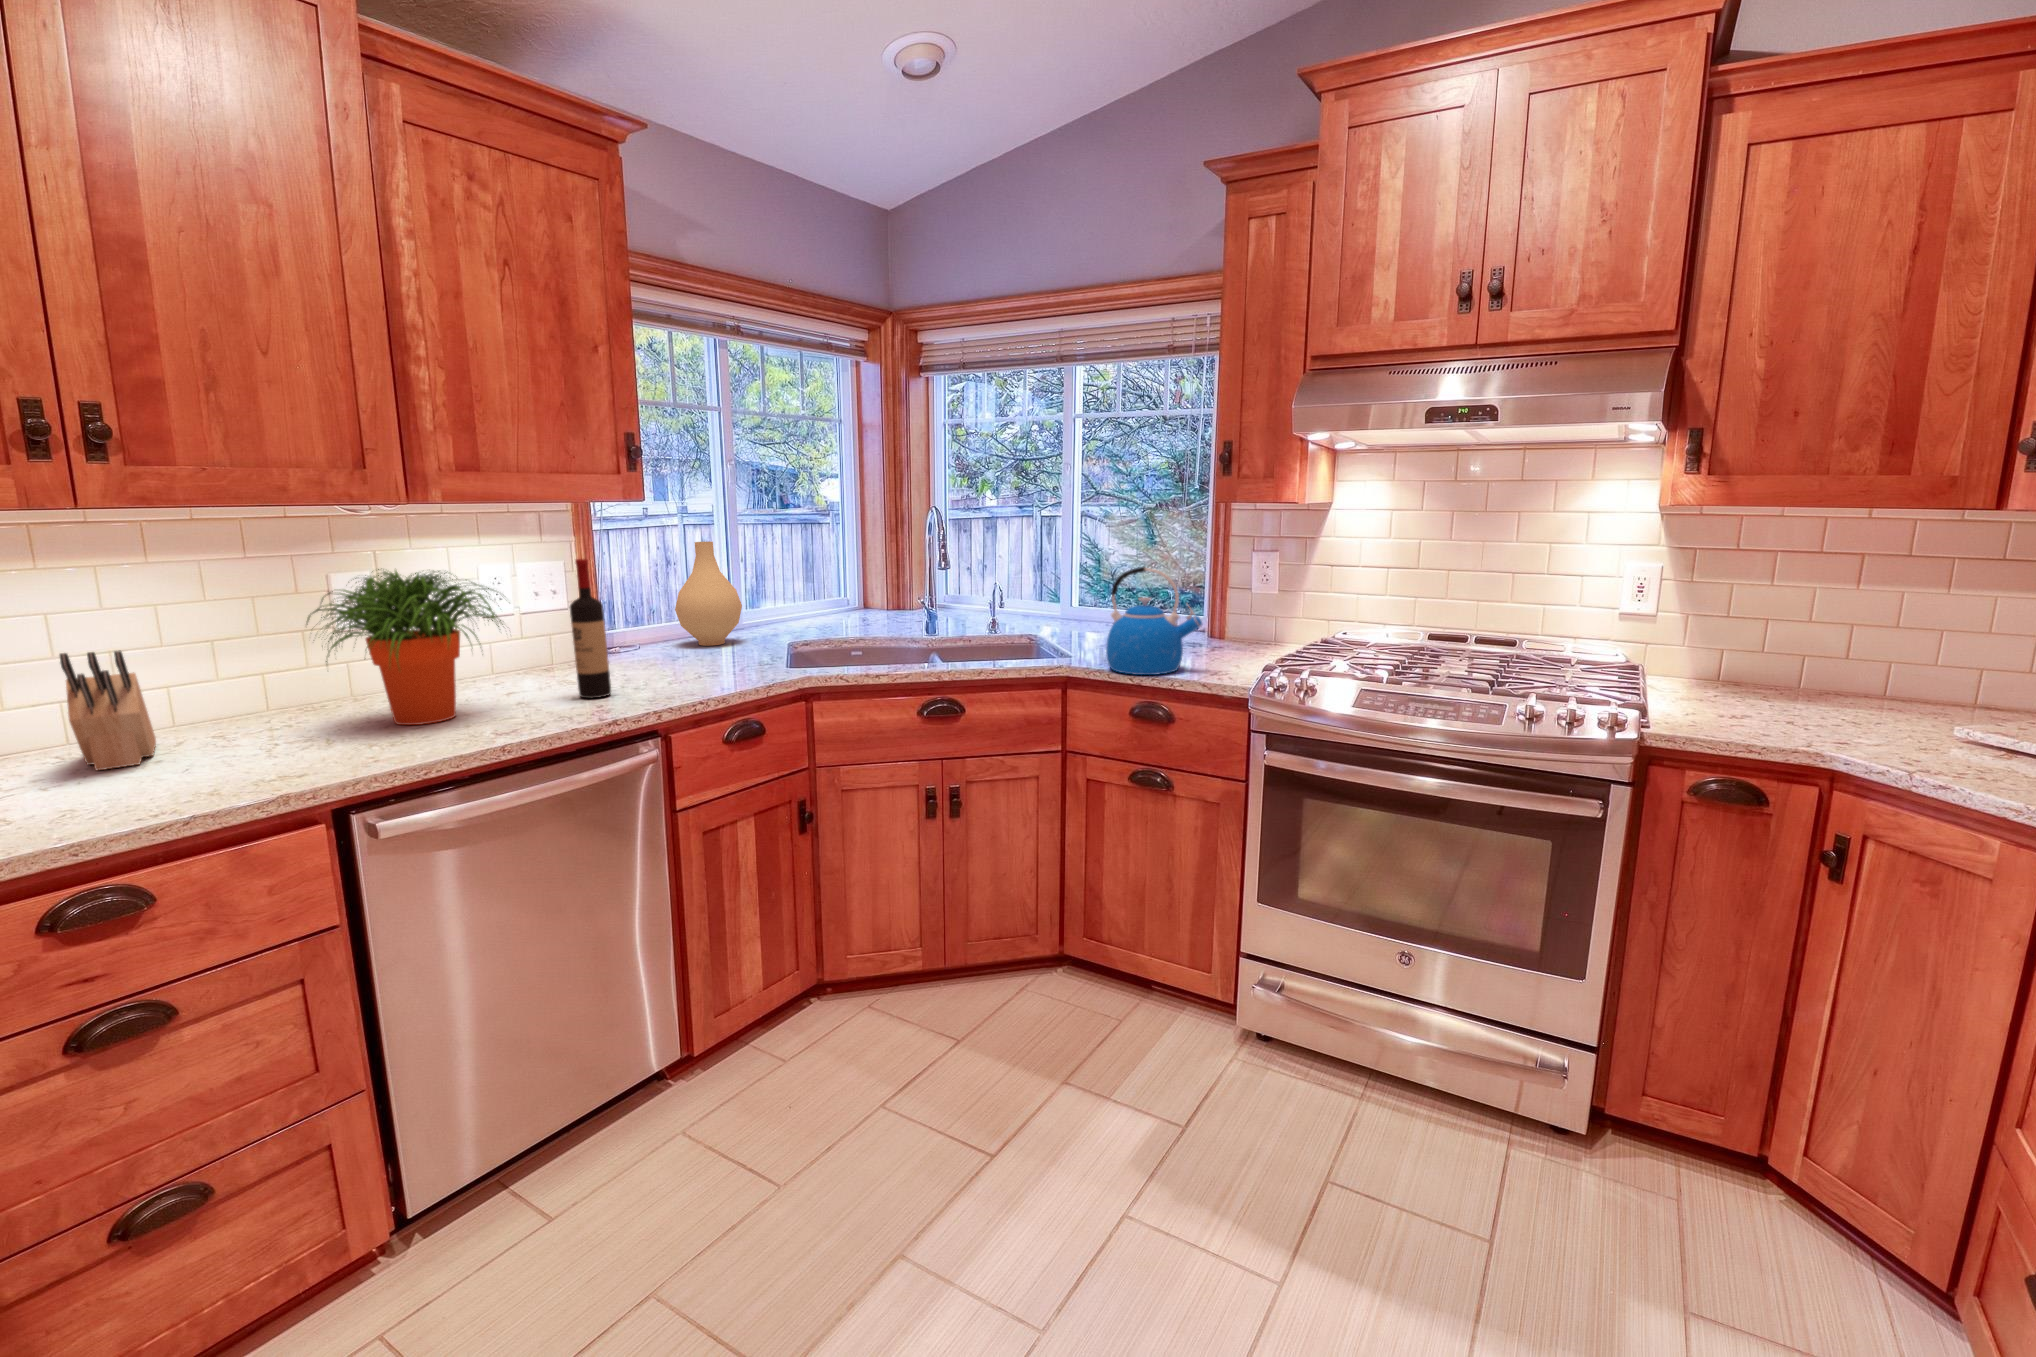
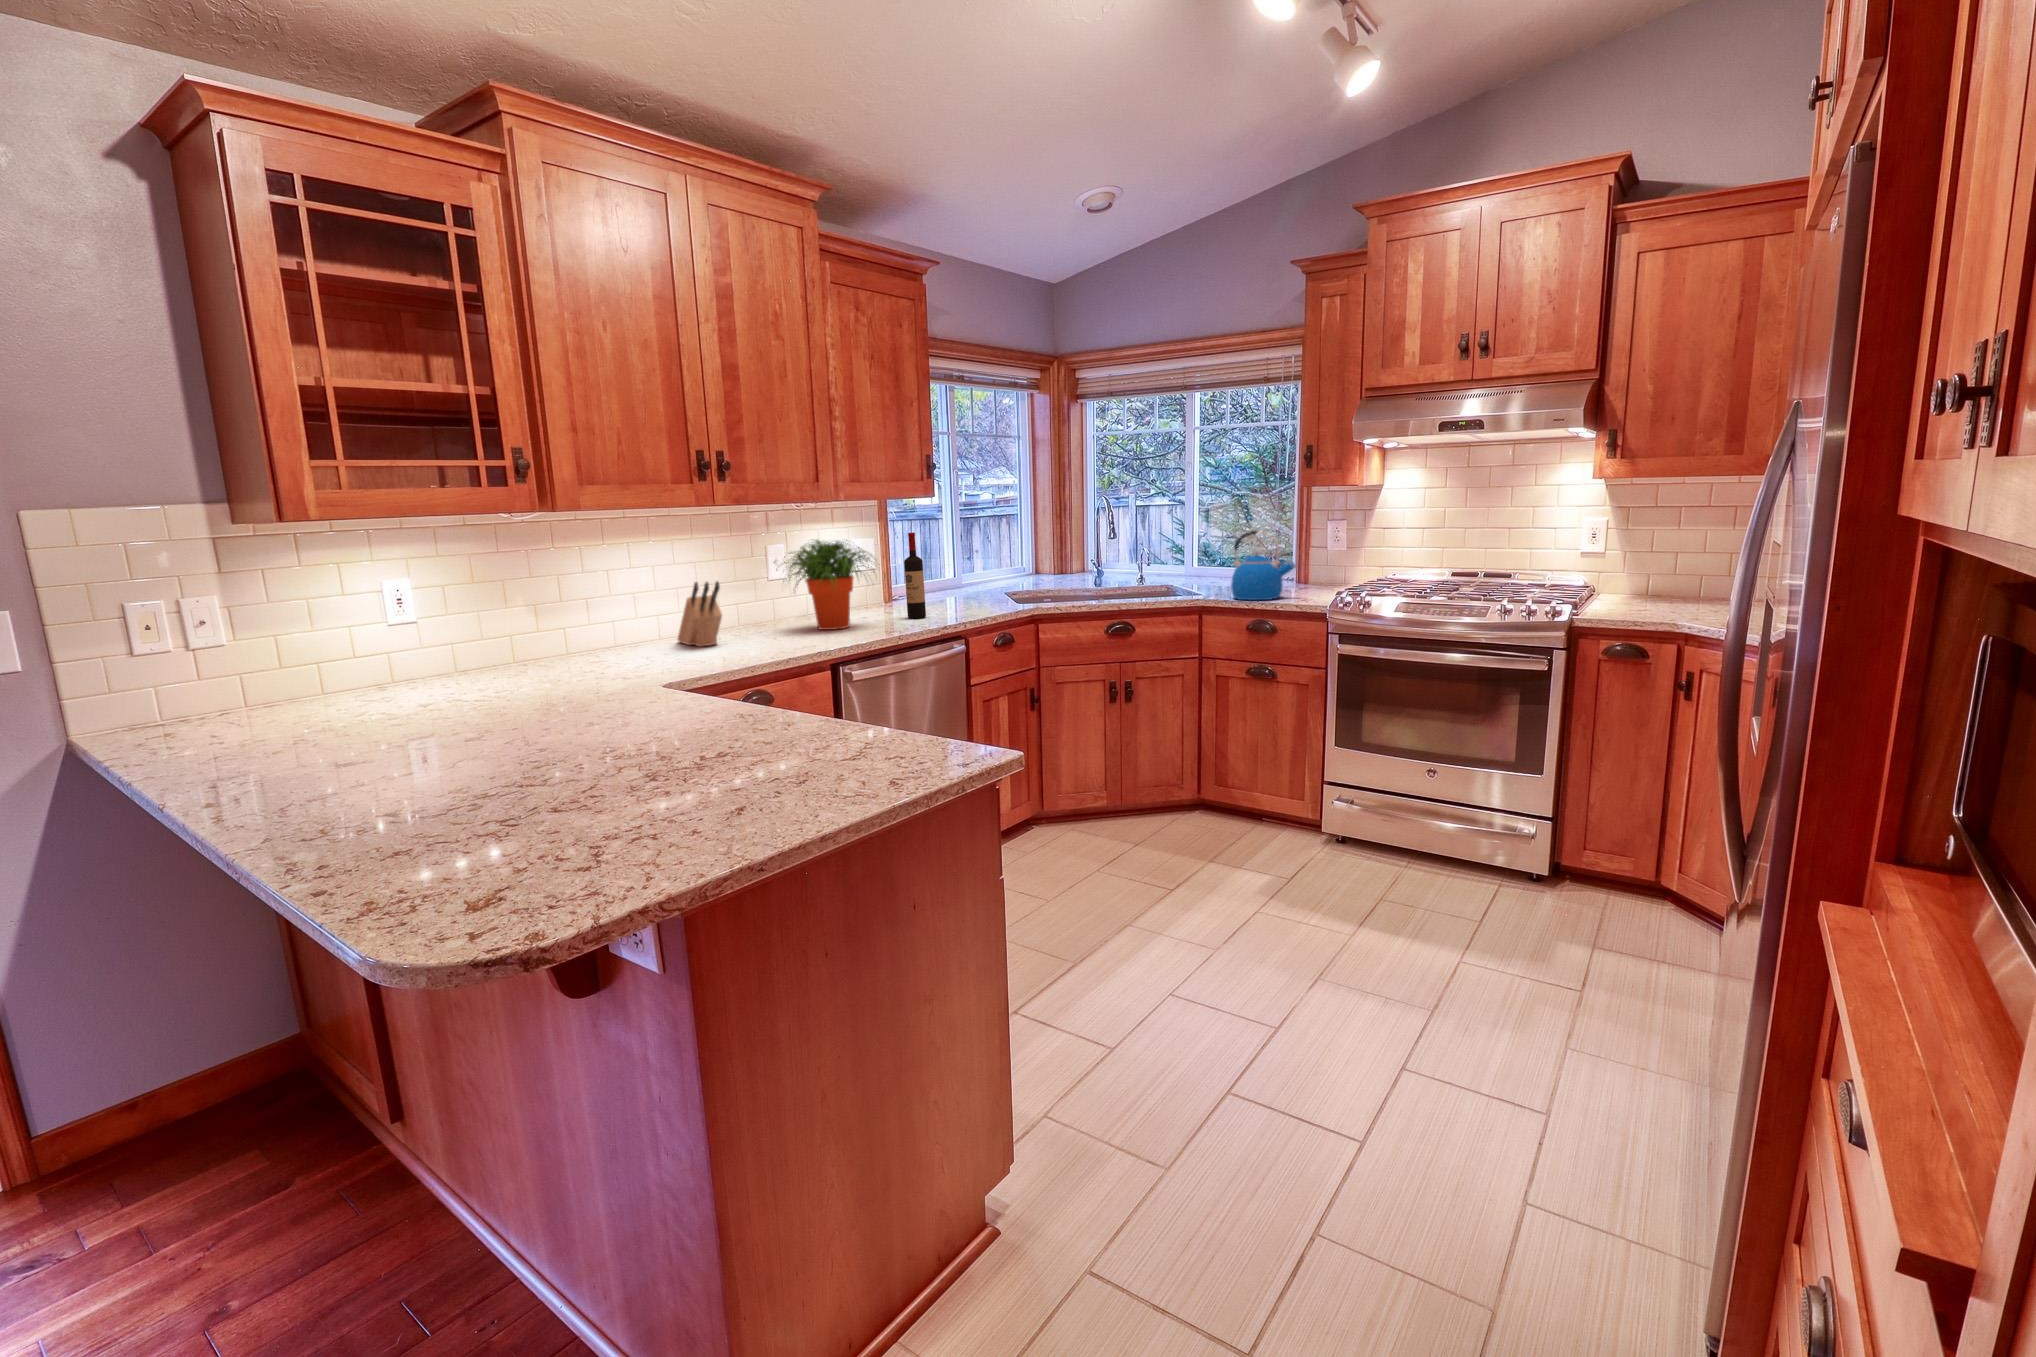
vase: present [675,541,742,646] -> none [928,525,971,596]

